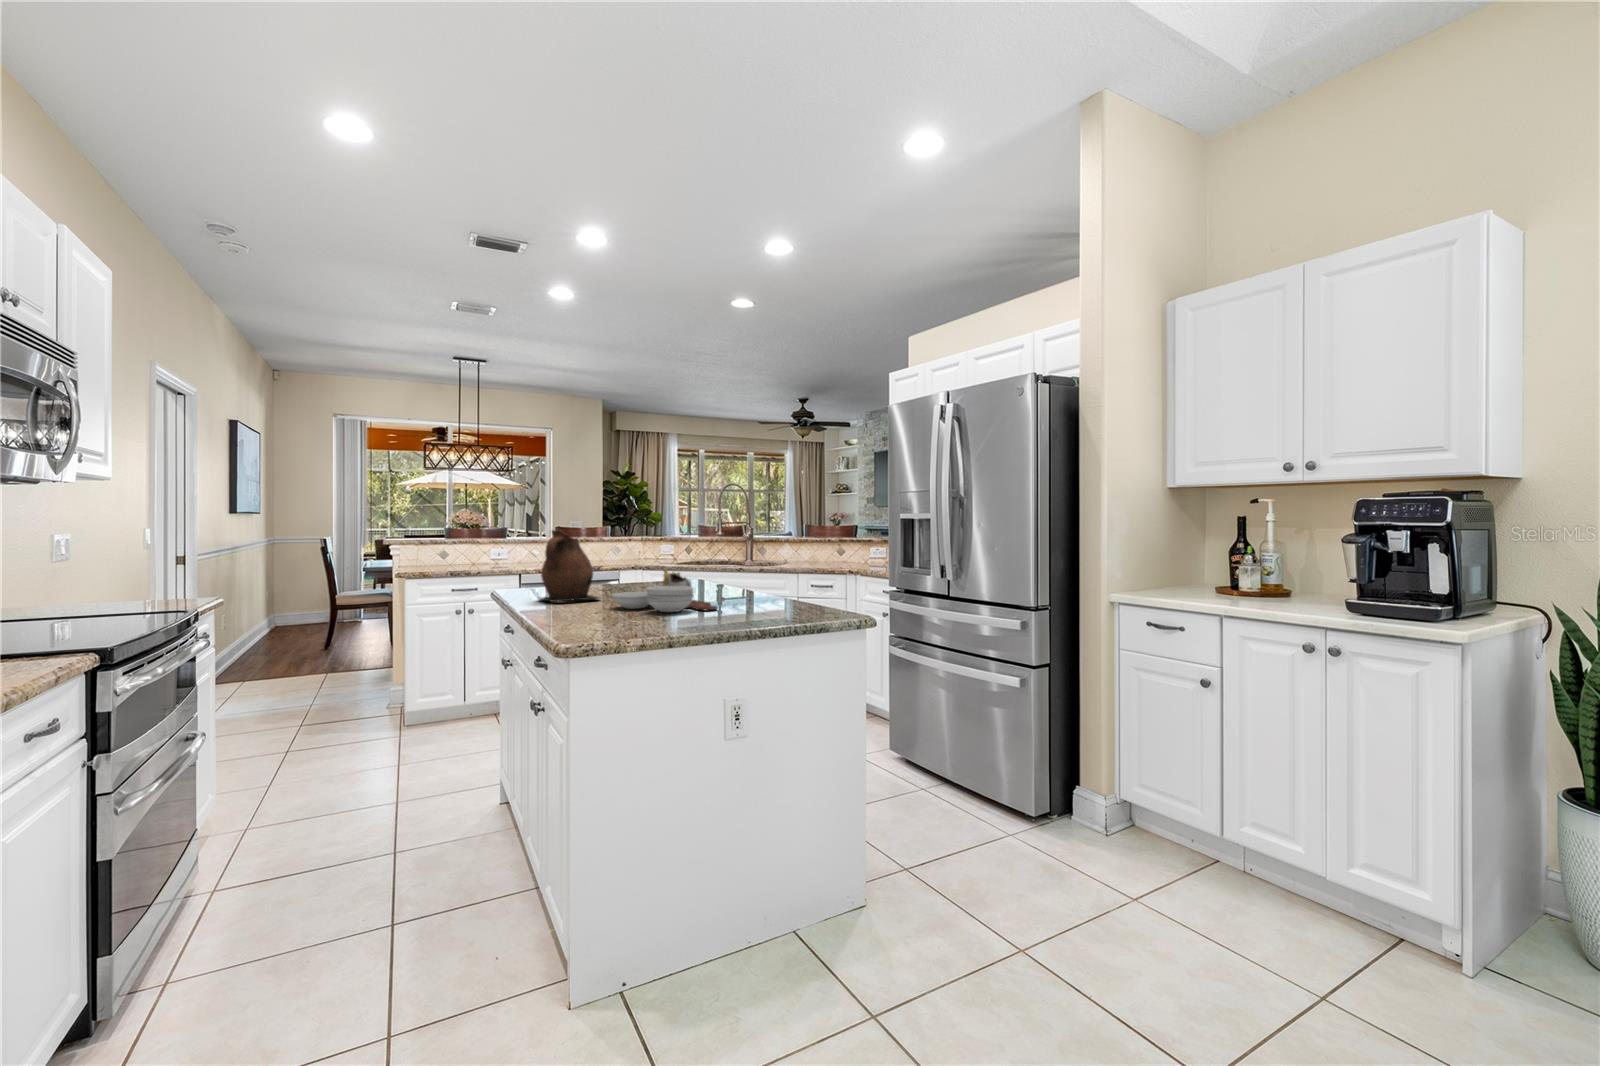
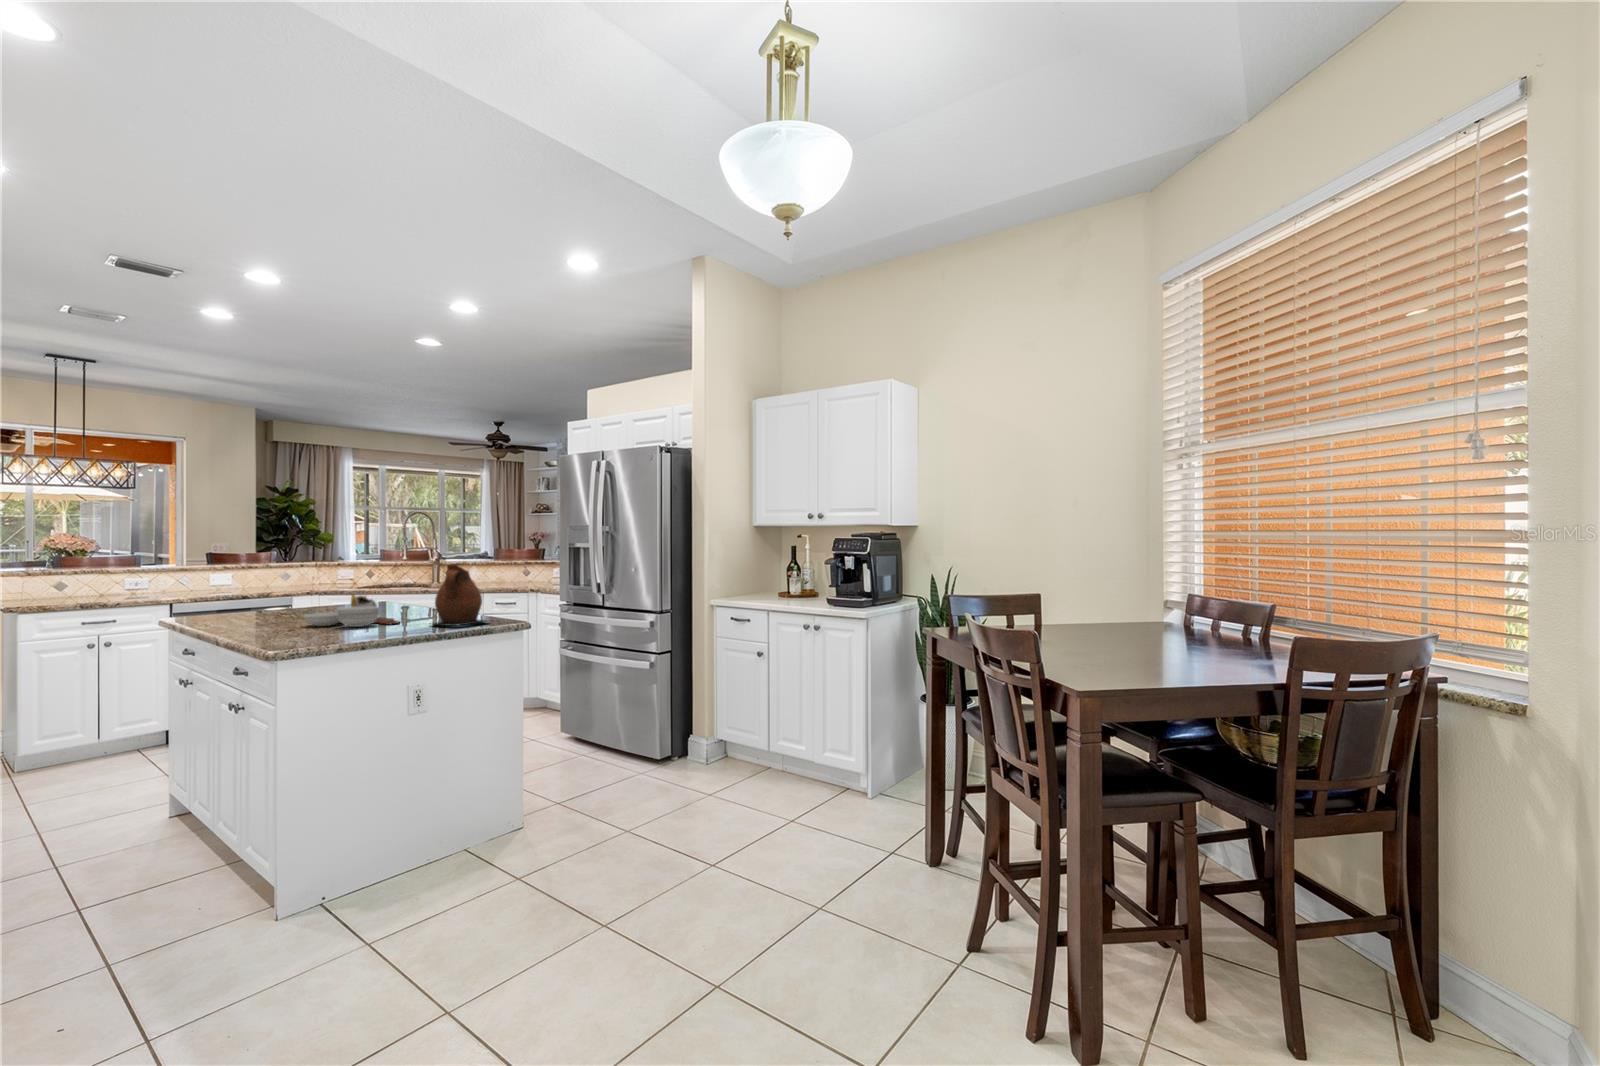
ceramic pitcher: present [540,530,599,602] -> present [430,564,487,626]

